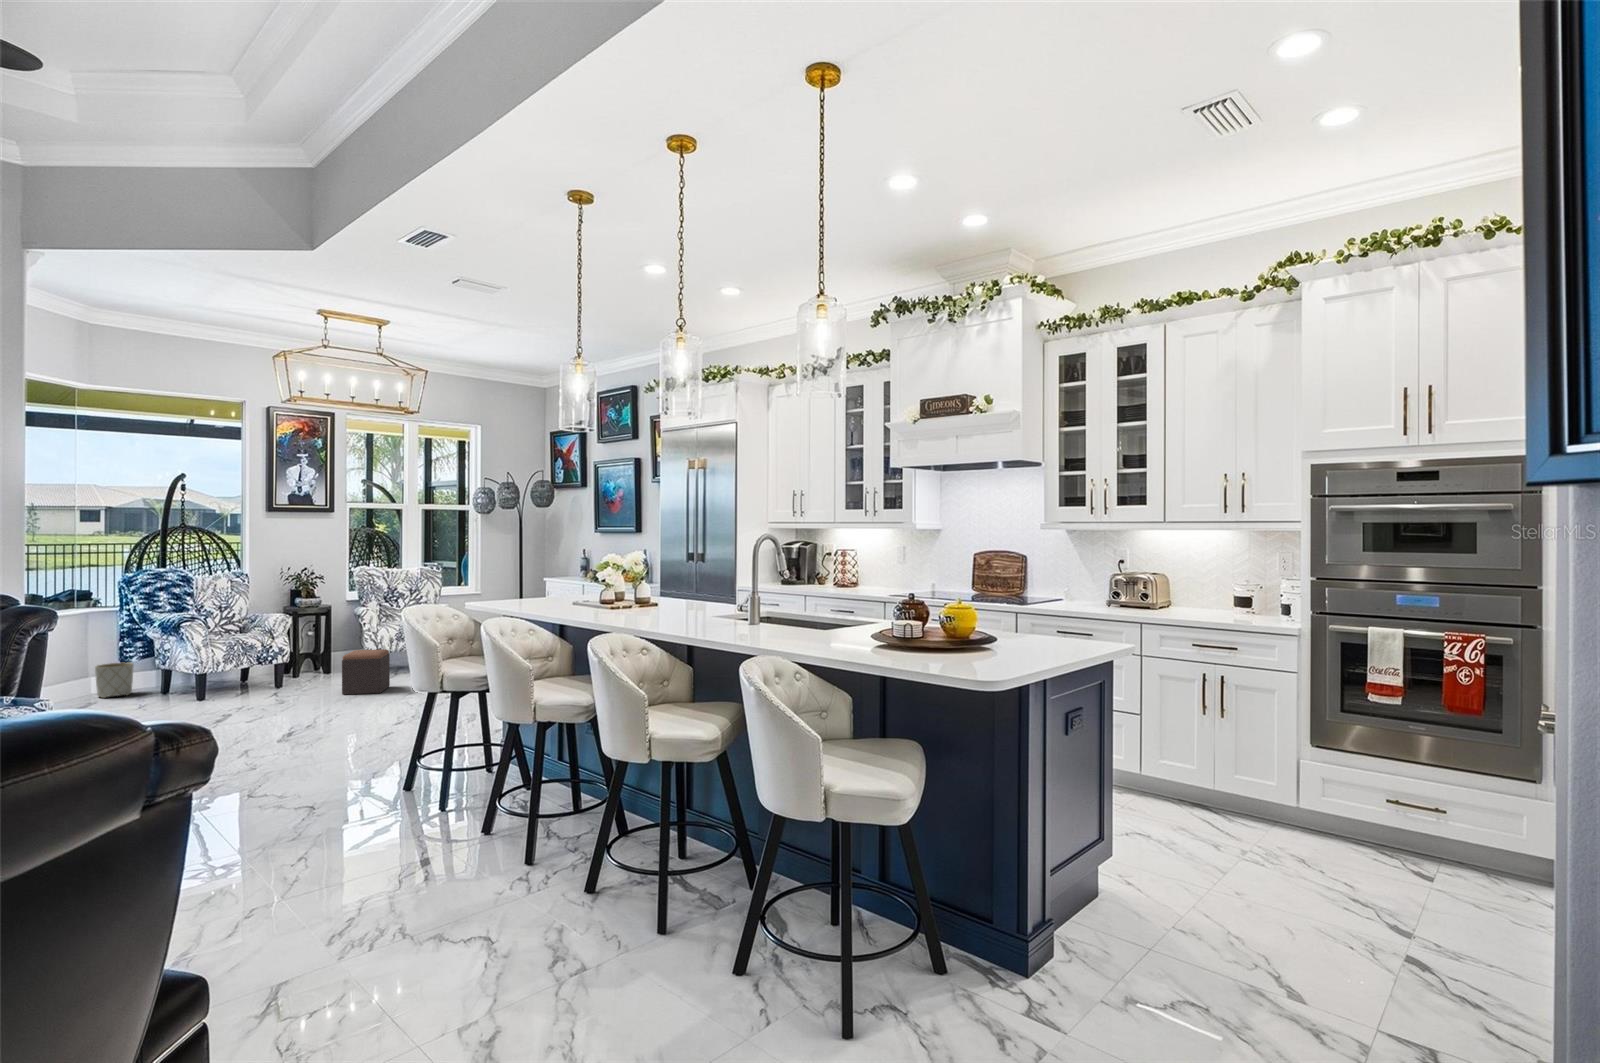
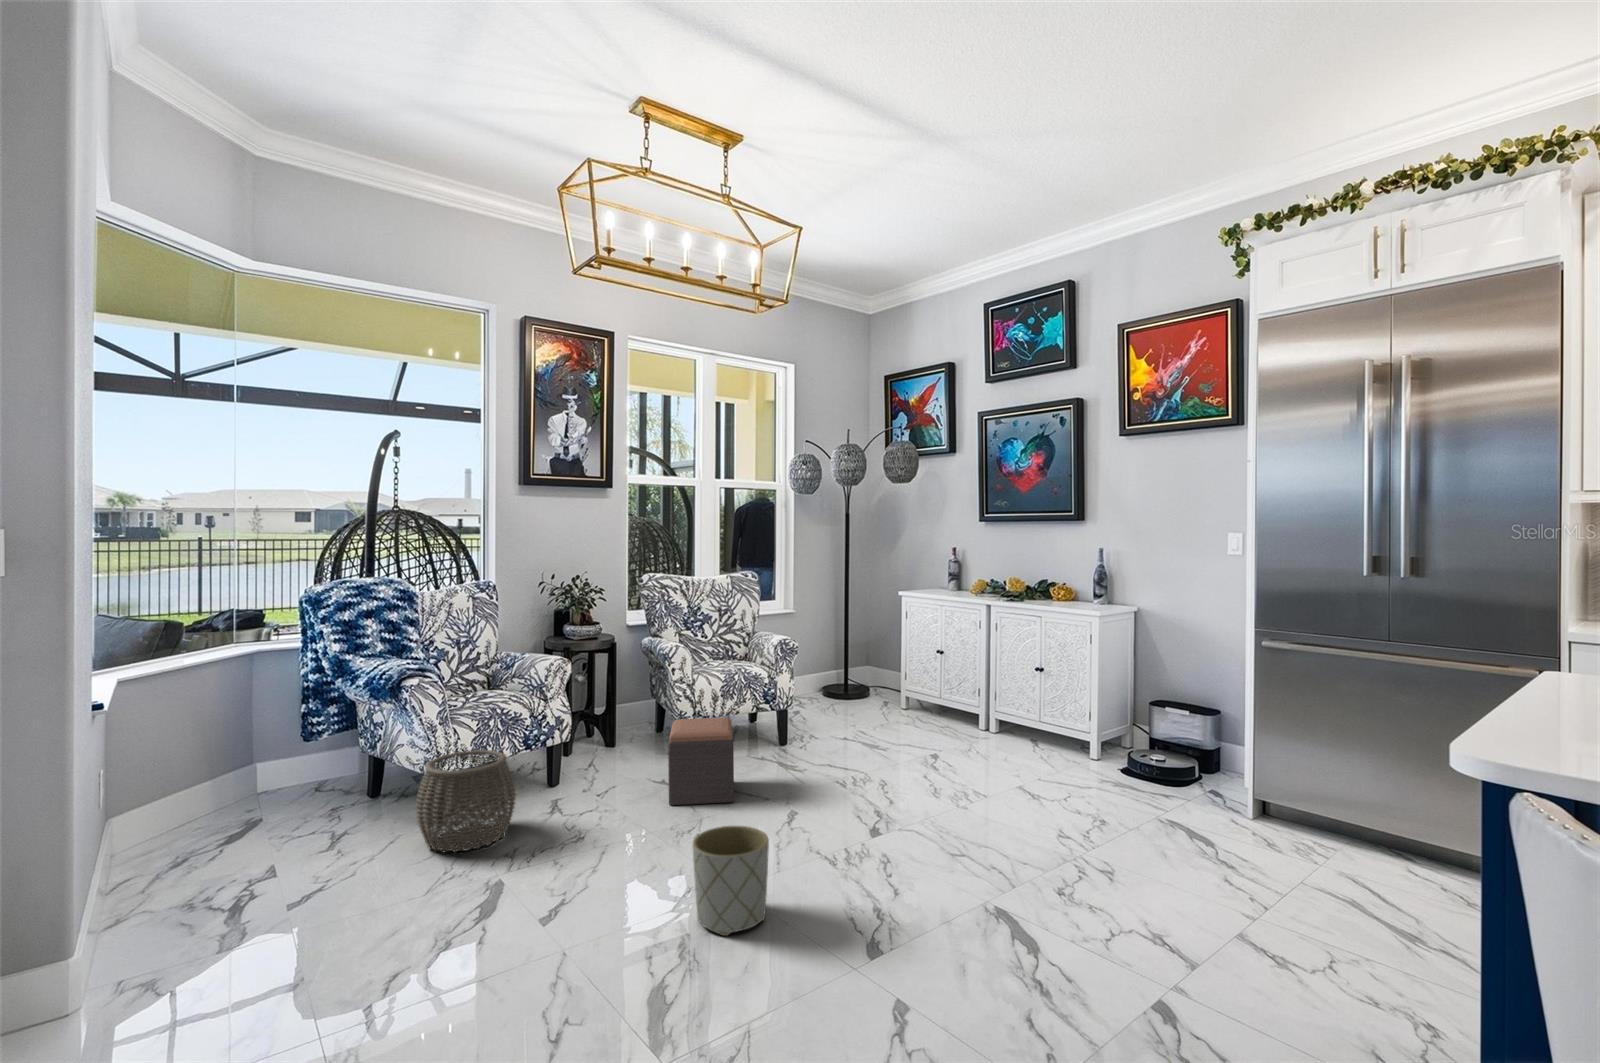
planter: present [95,662,133,698] -> present [693,826,769,936]
woven basket: none [188,662,247,710] -> present [416,750,516,852]

